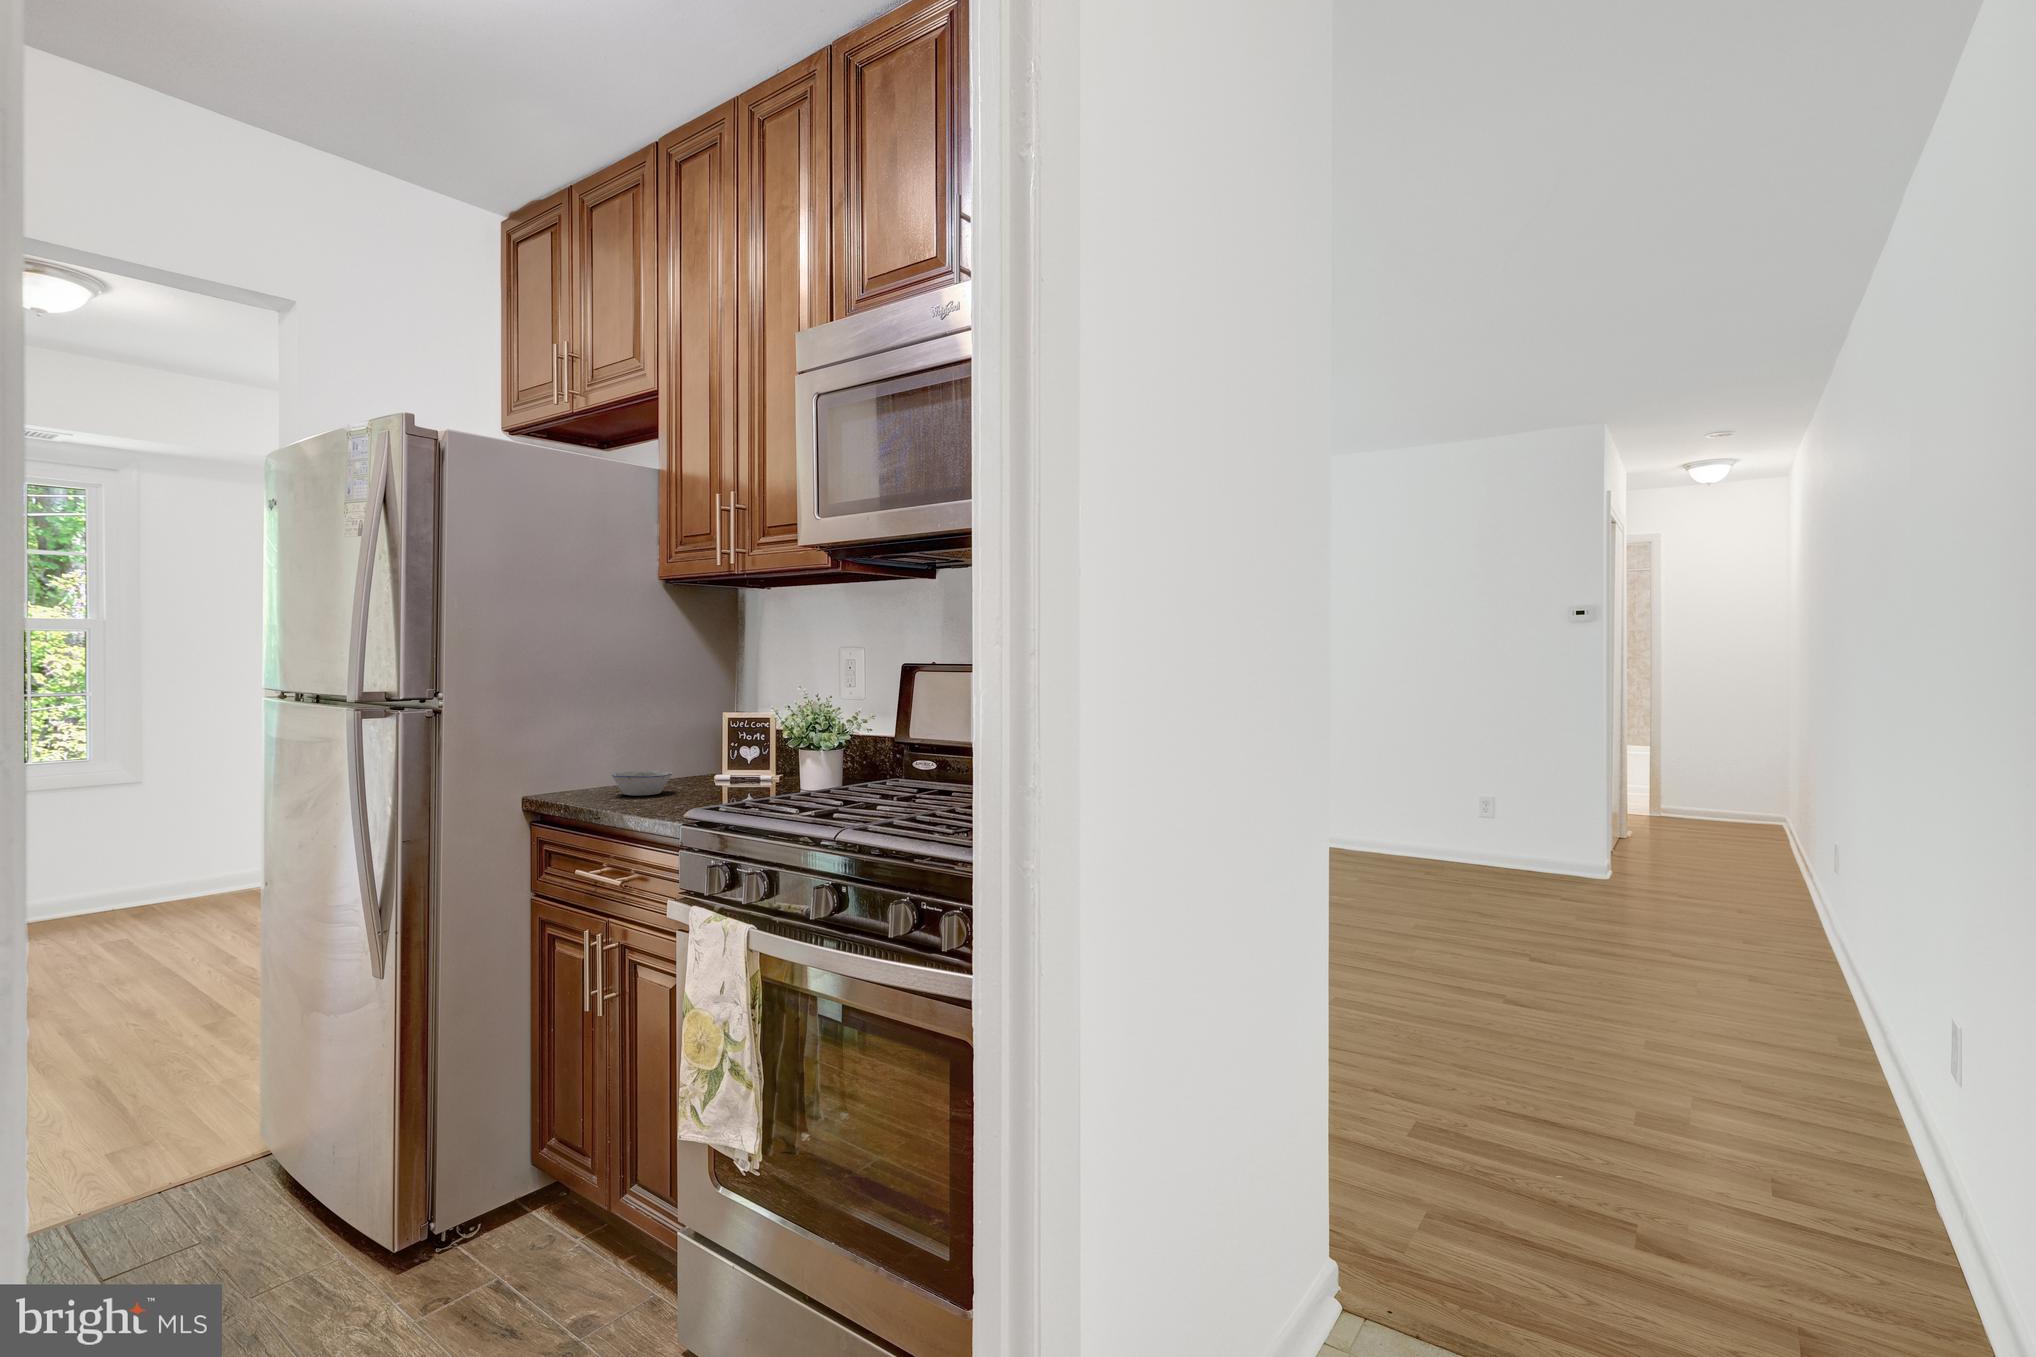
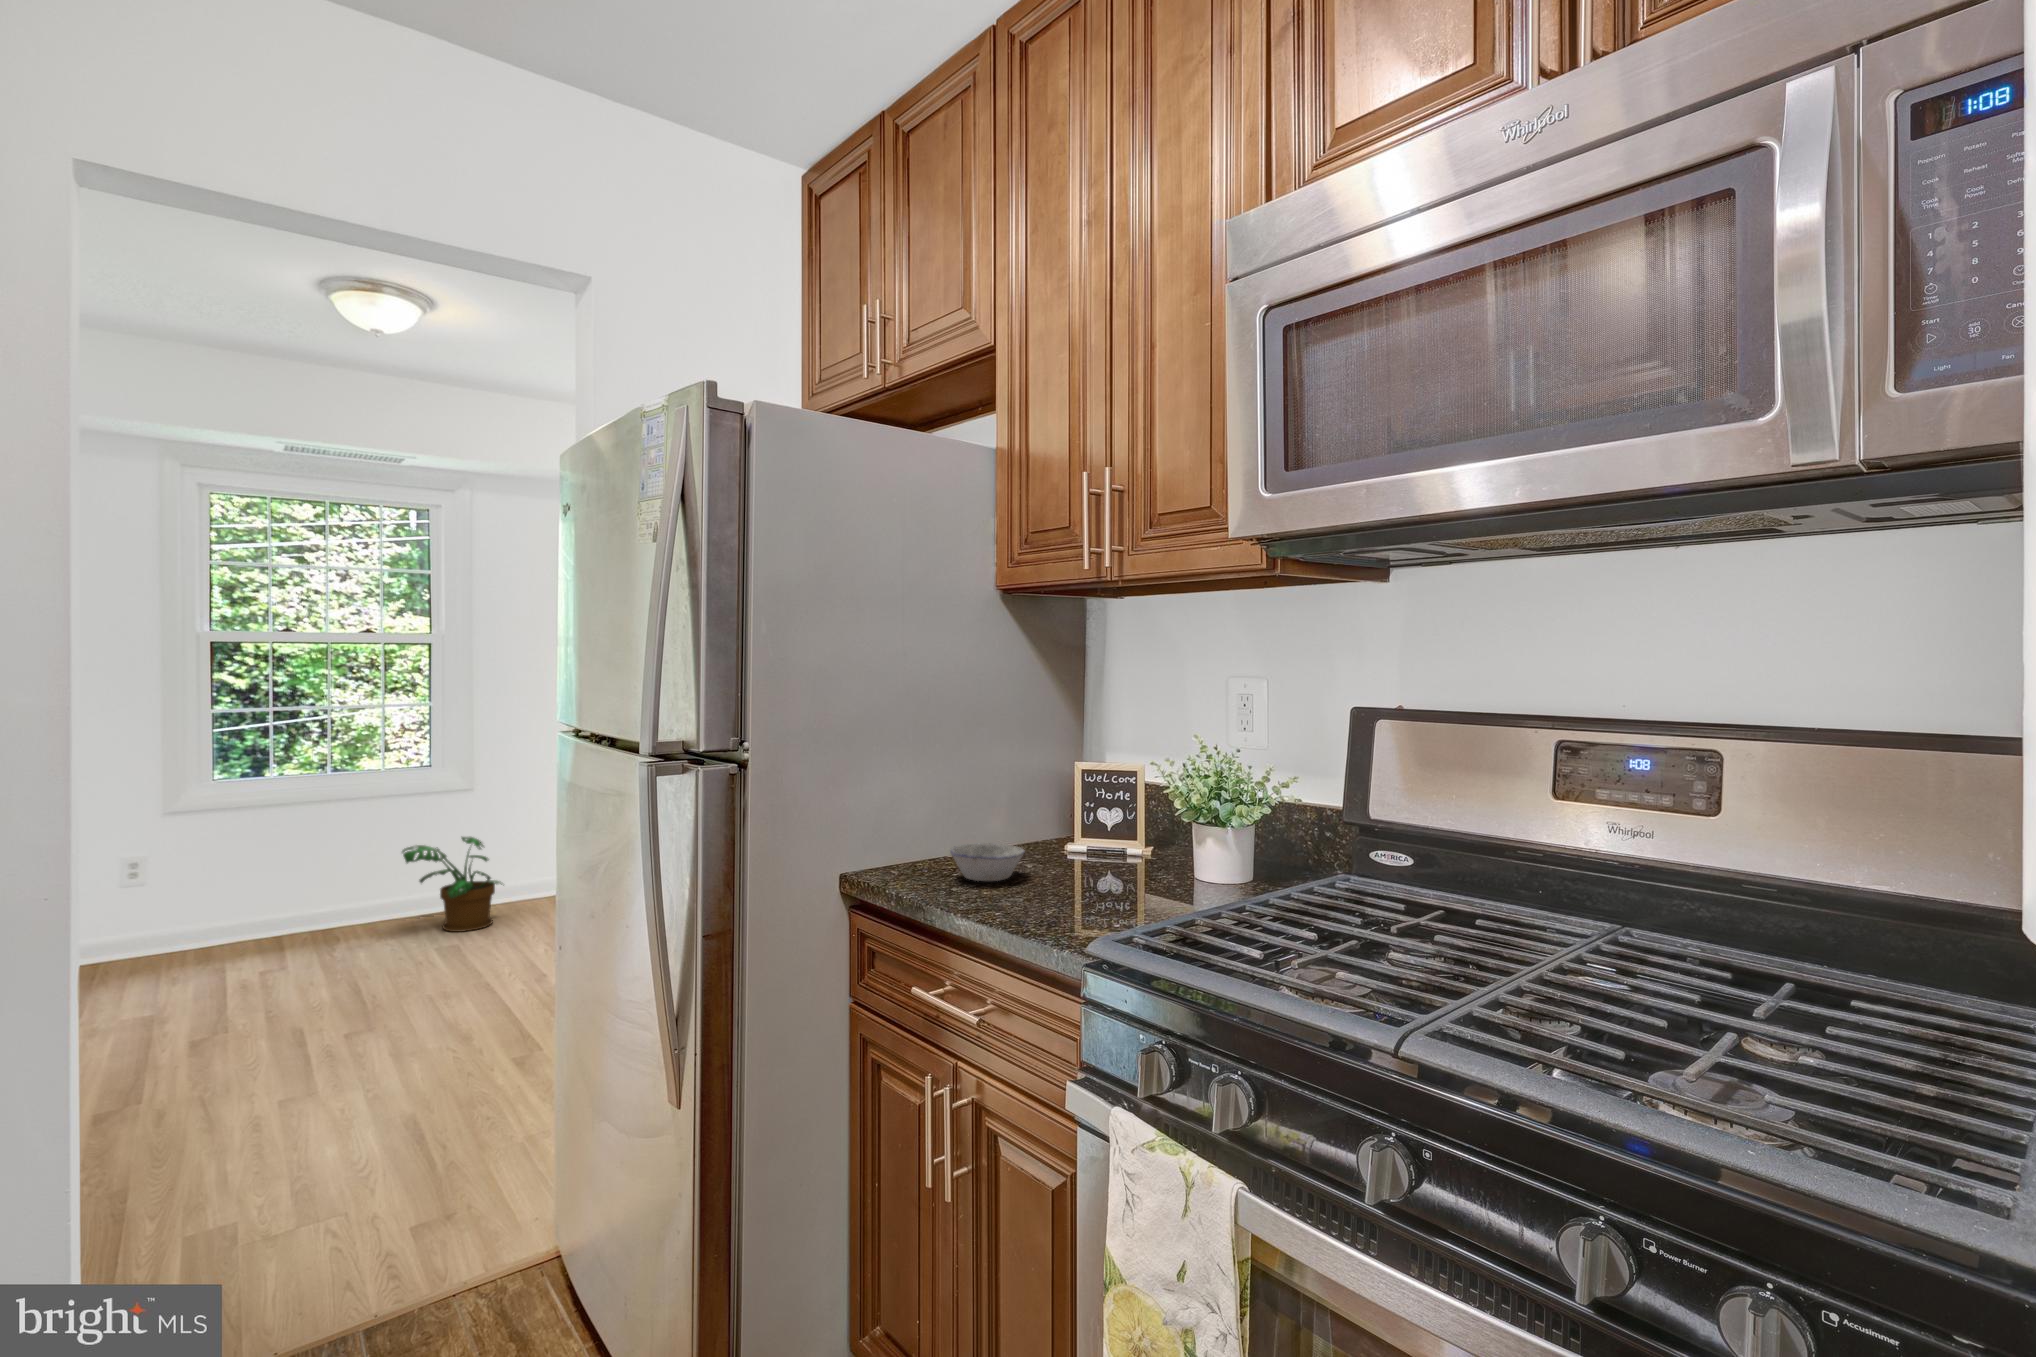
potted plant: none [70,834,194,931] -> present [402,837,502,932]

